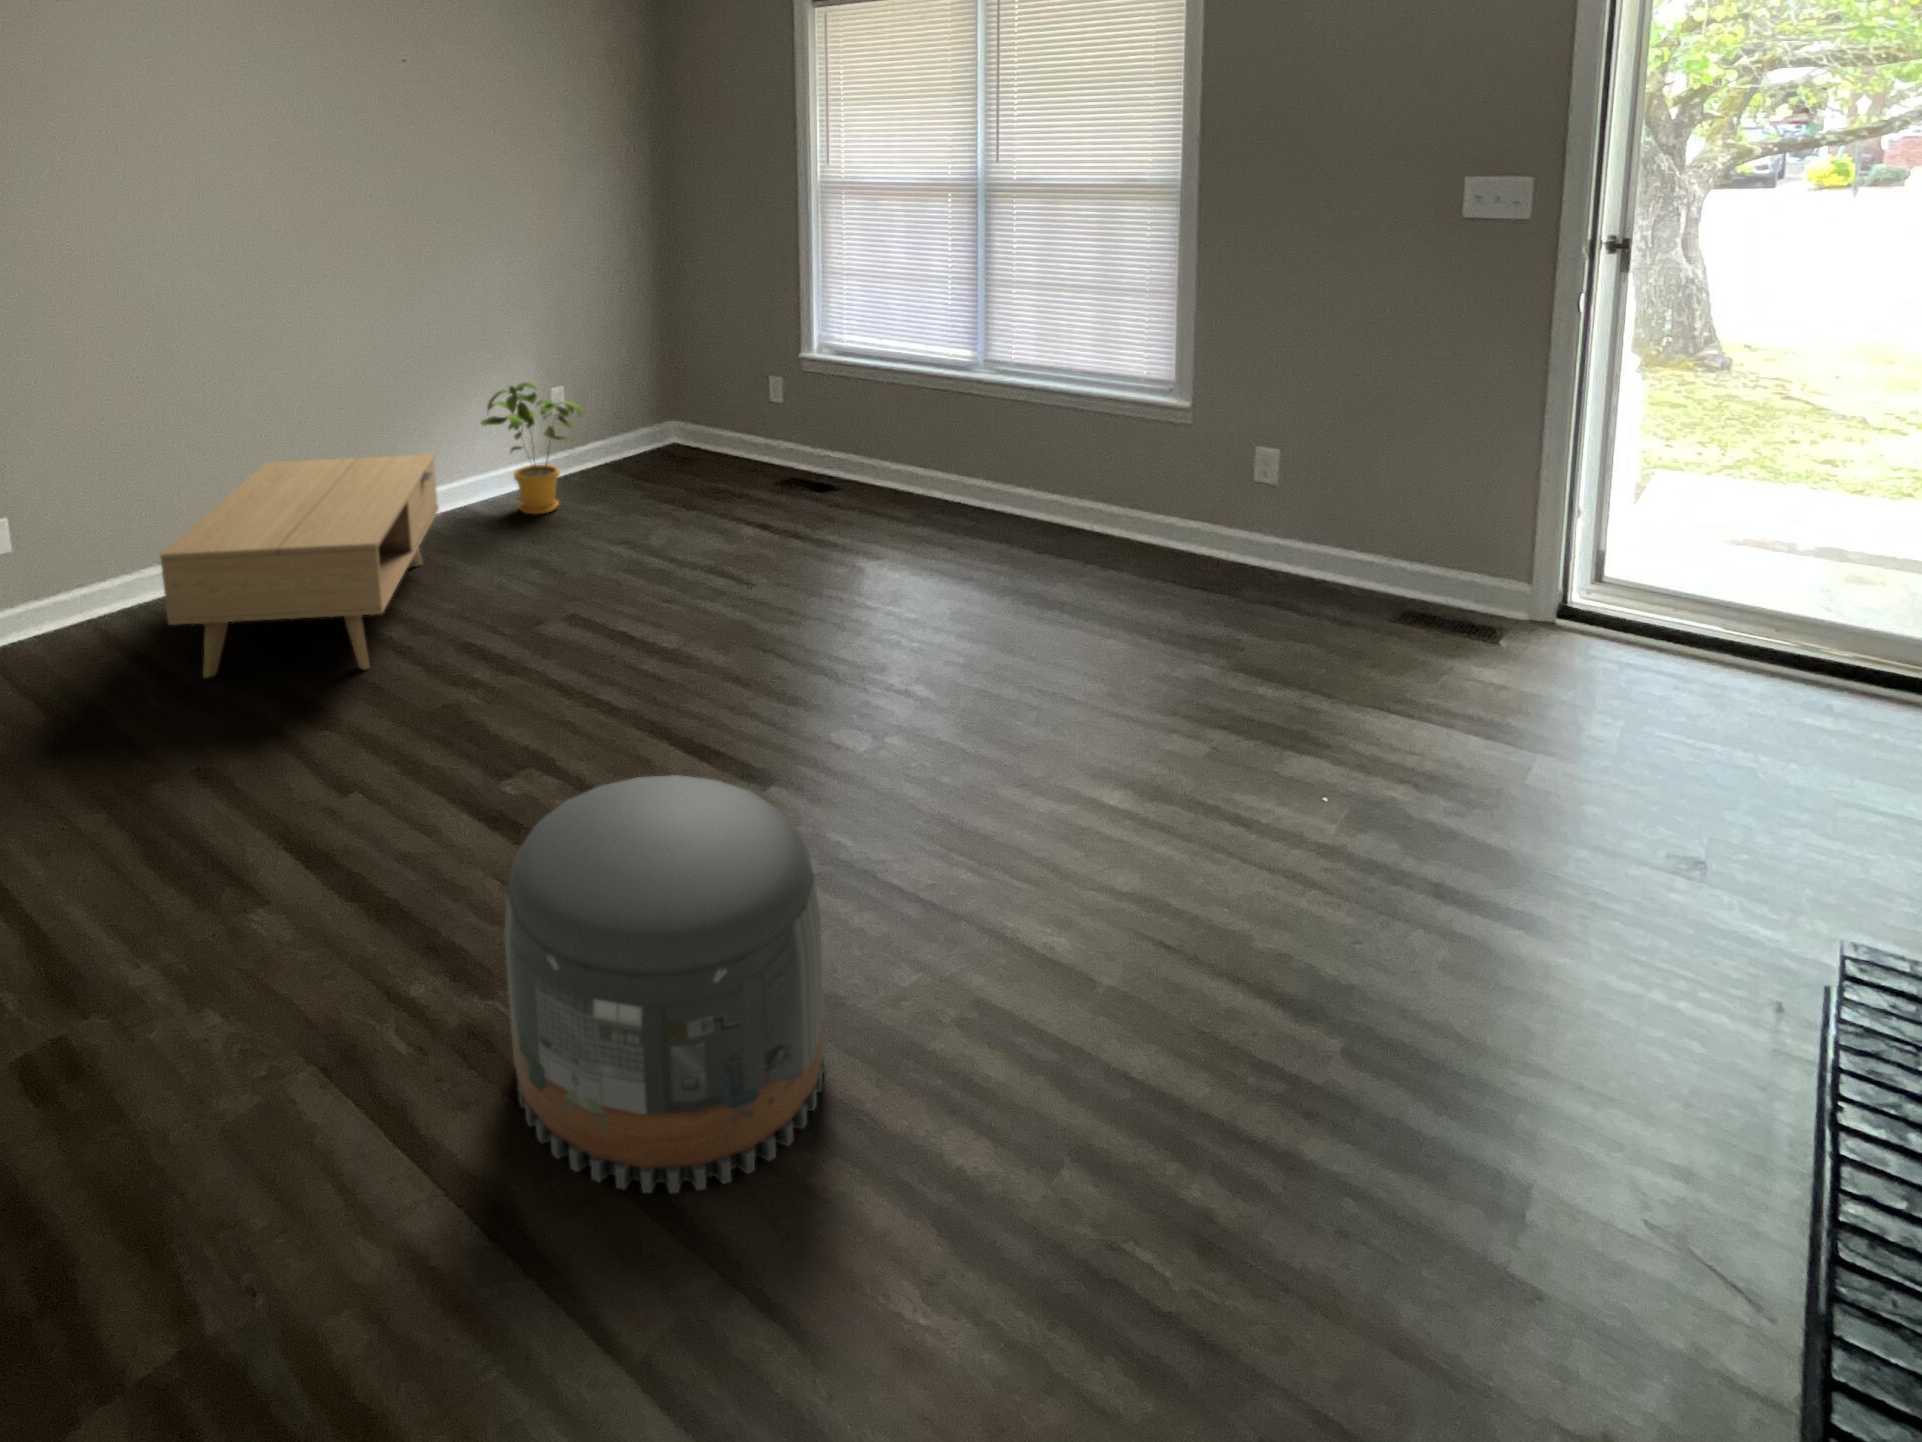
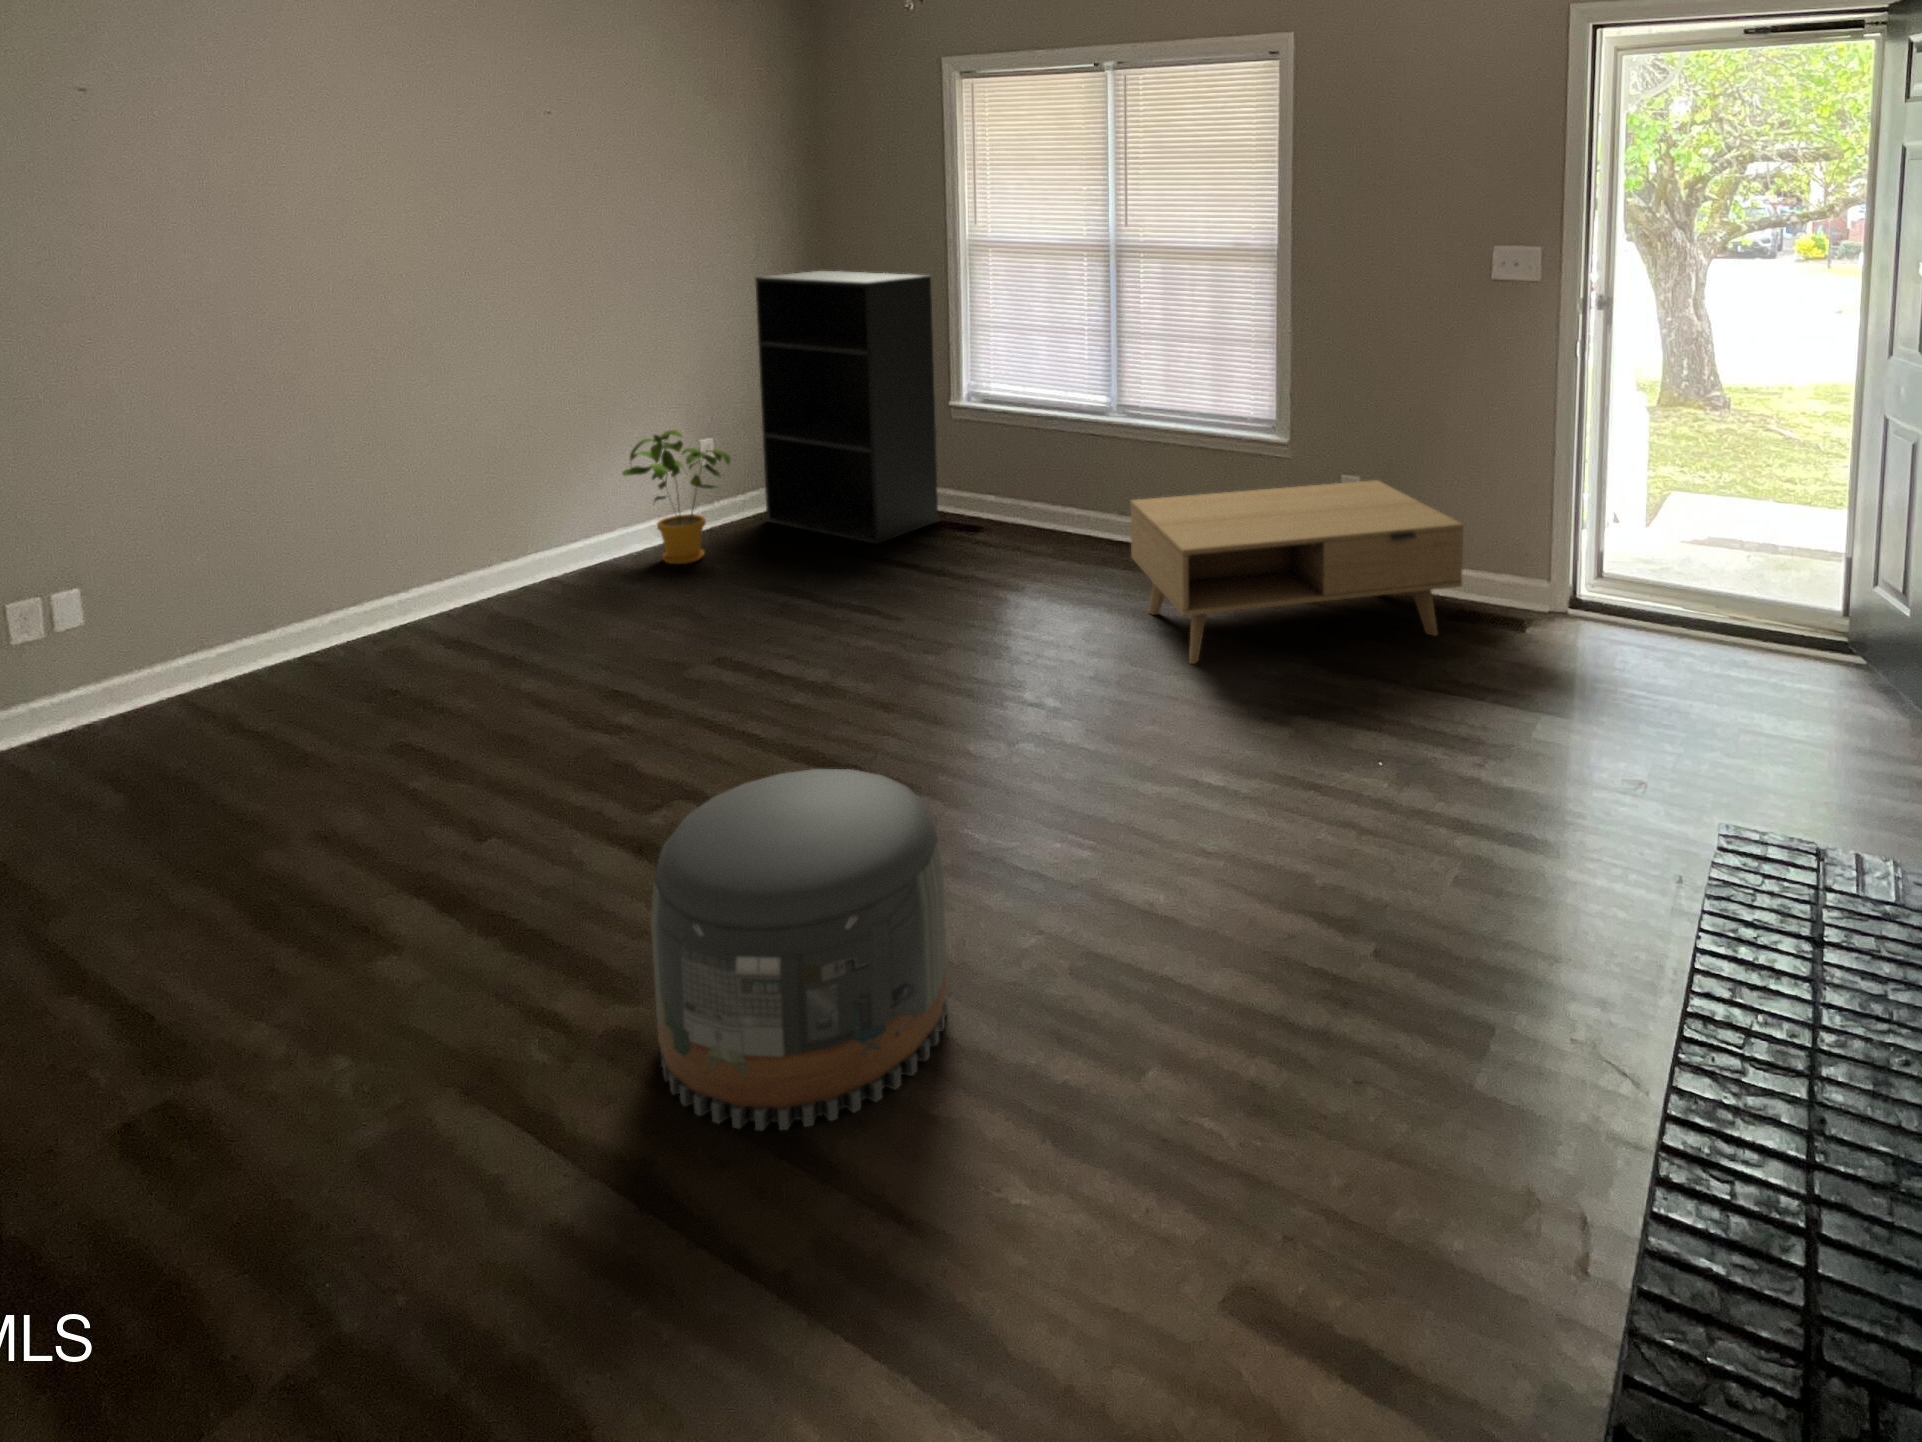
bookshelf: none [605,219,790,501] -> present [755,271,938,544]
coffee table: present [160,454,439,677] -> present [1130,480,1464,664]

